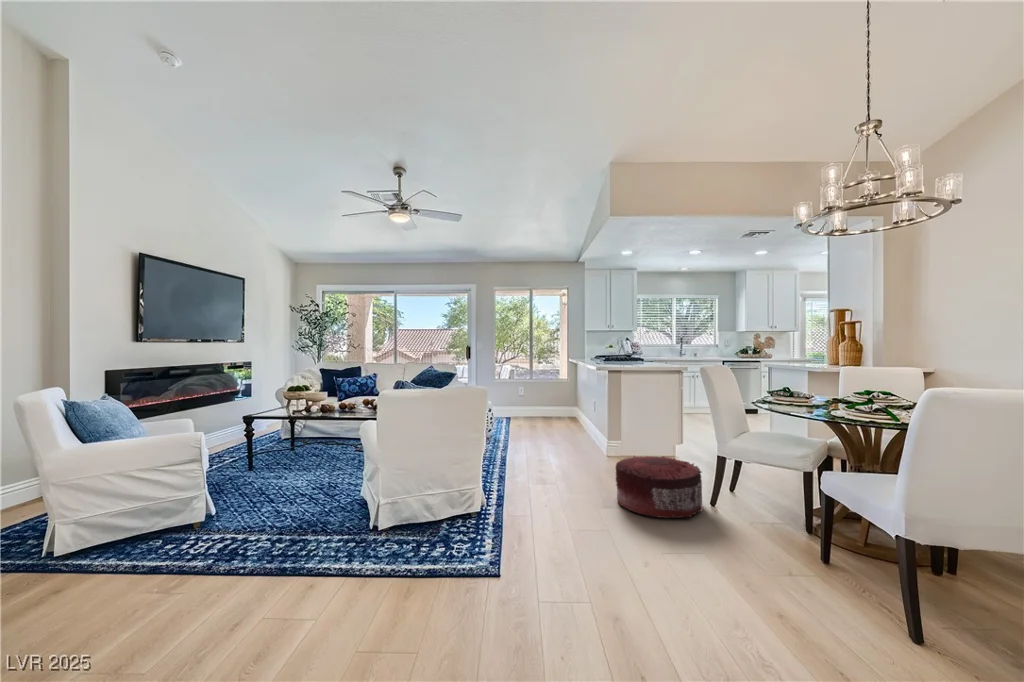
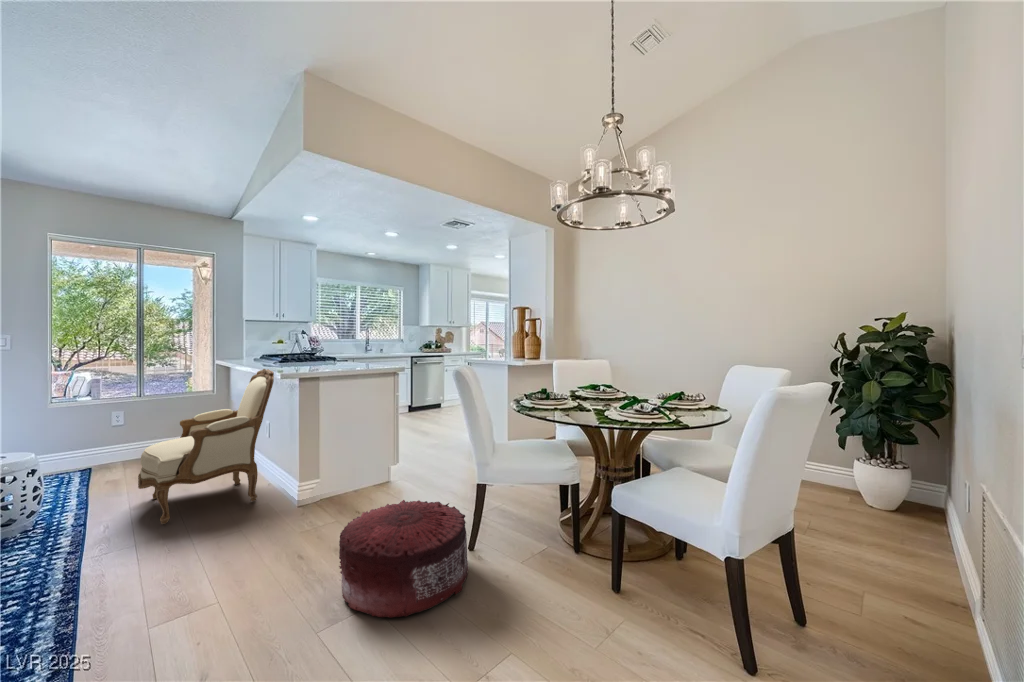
armchair: none [529,363,597,448] -> present [138,369,274,524]

